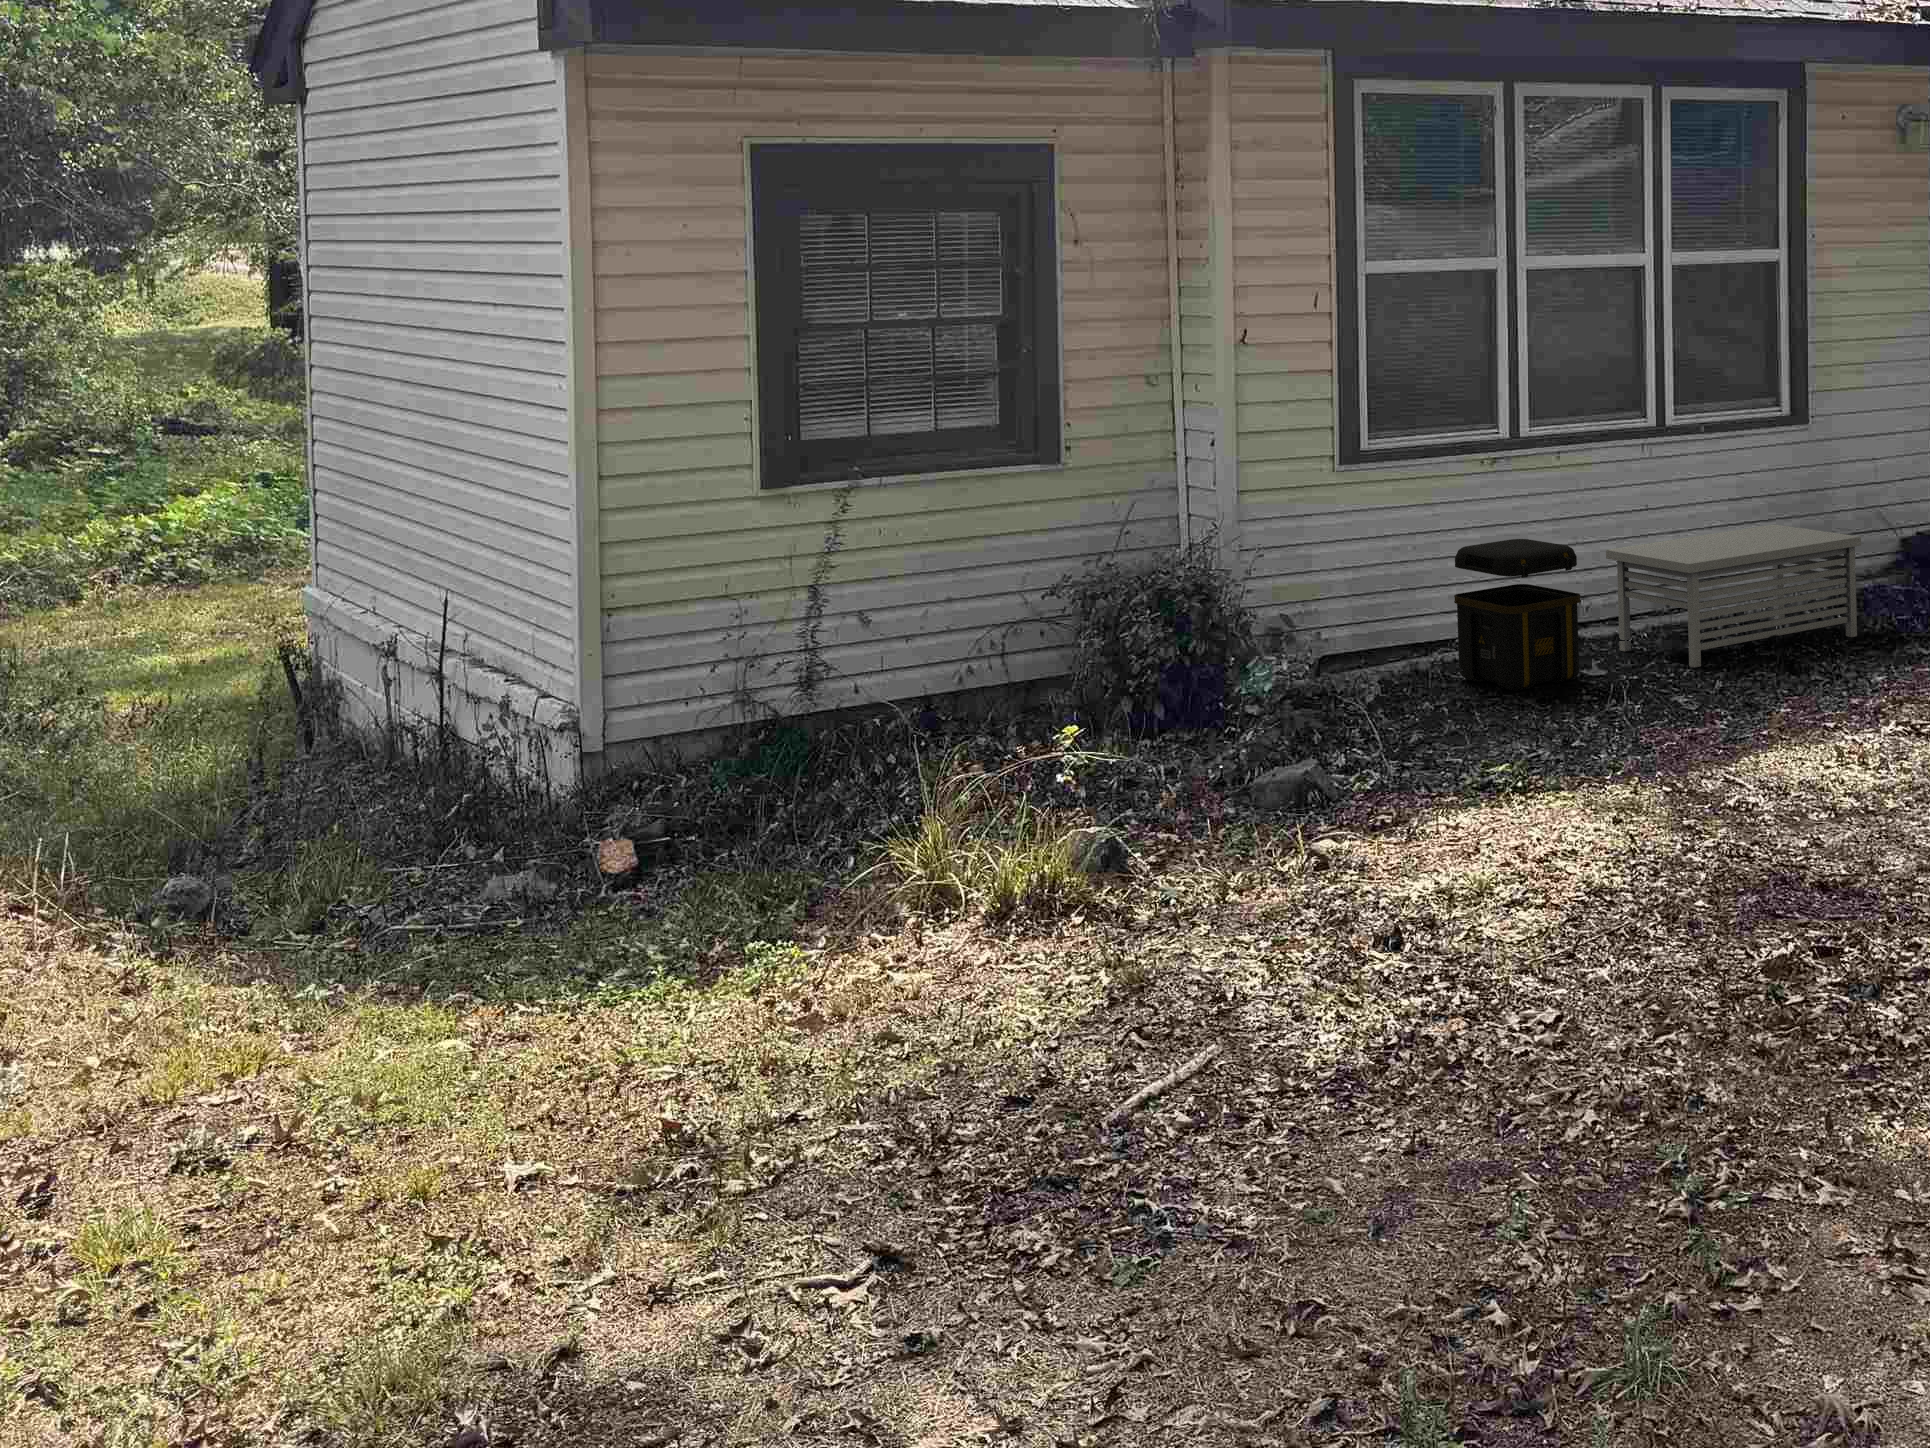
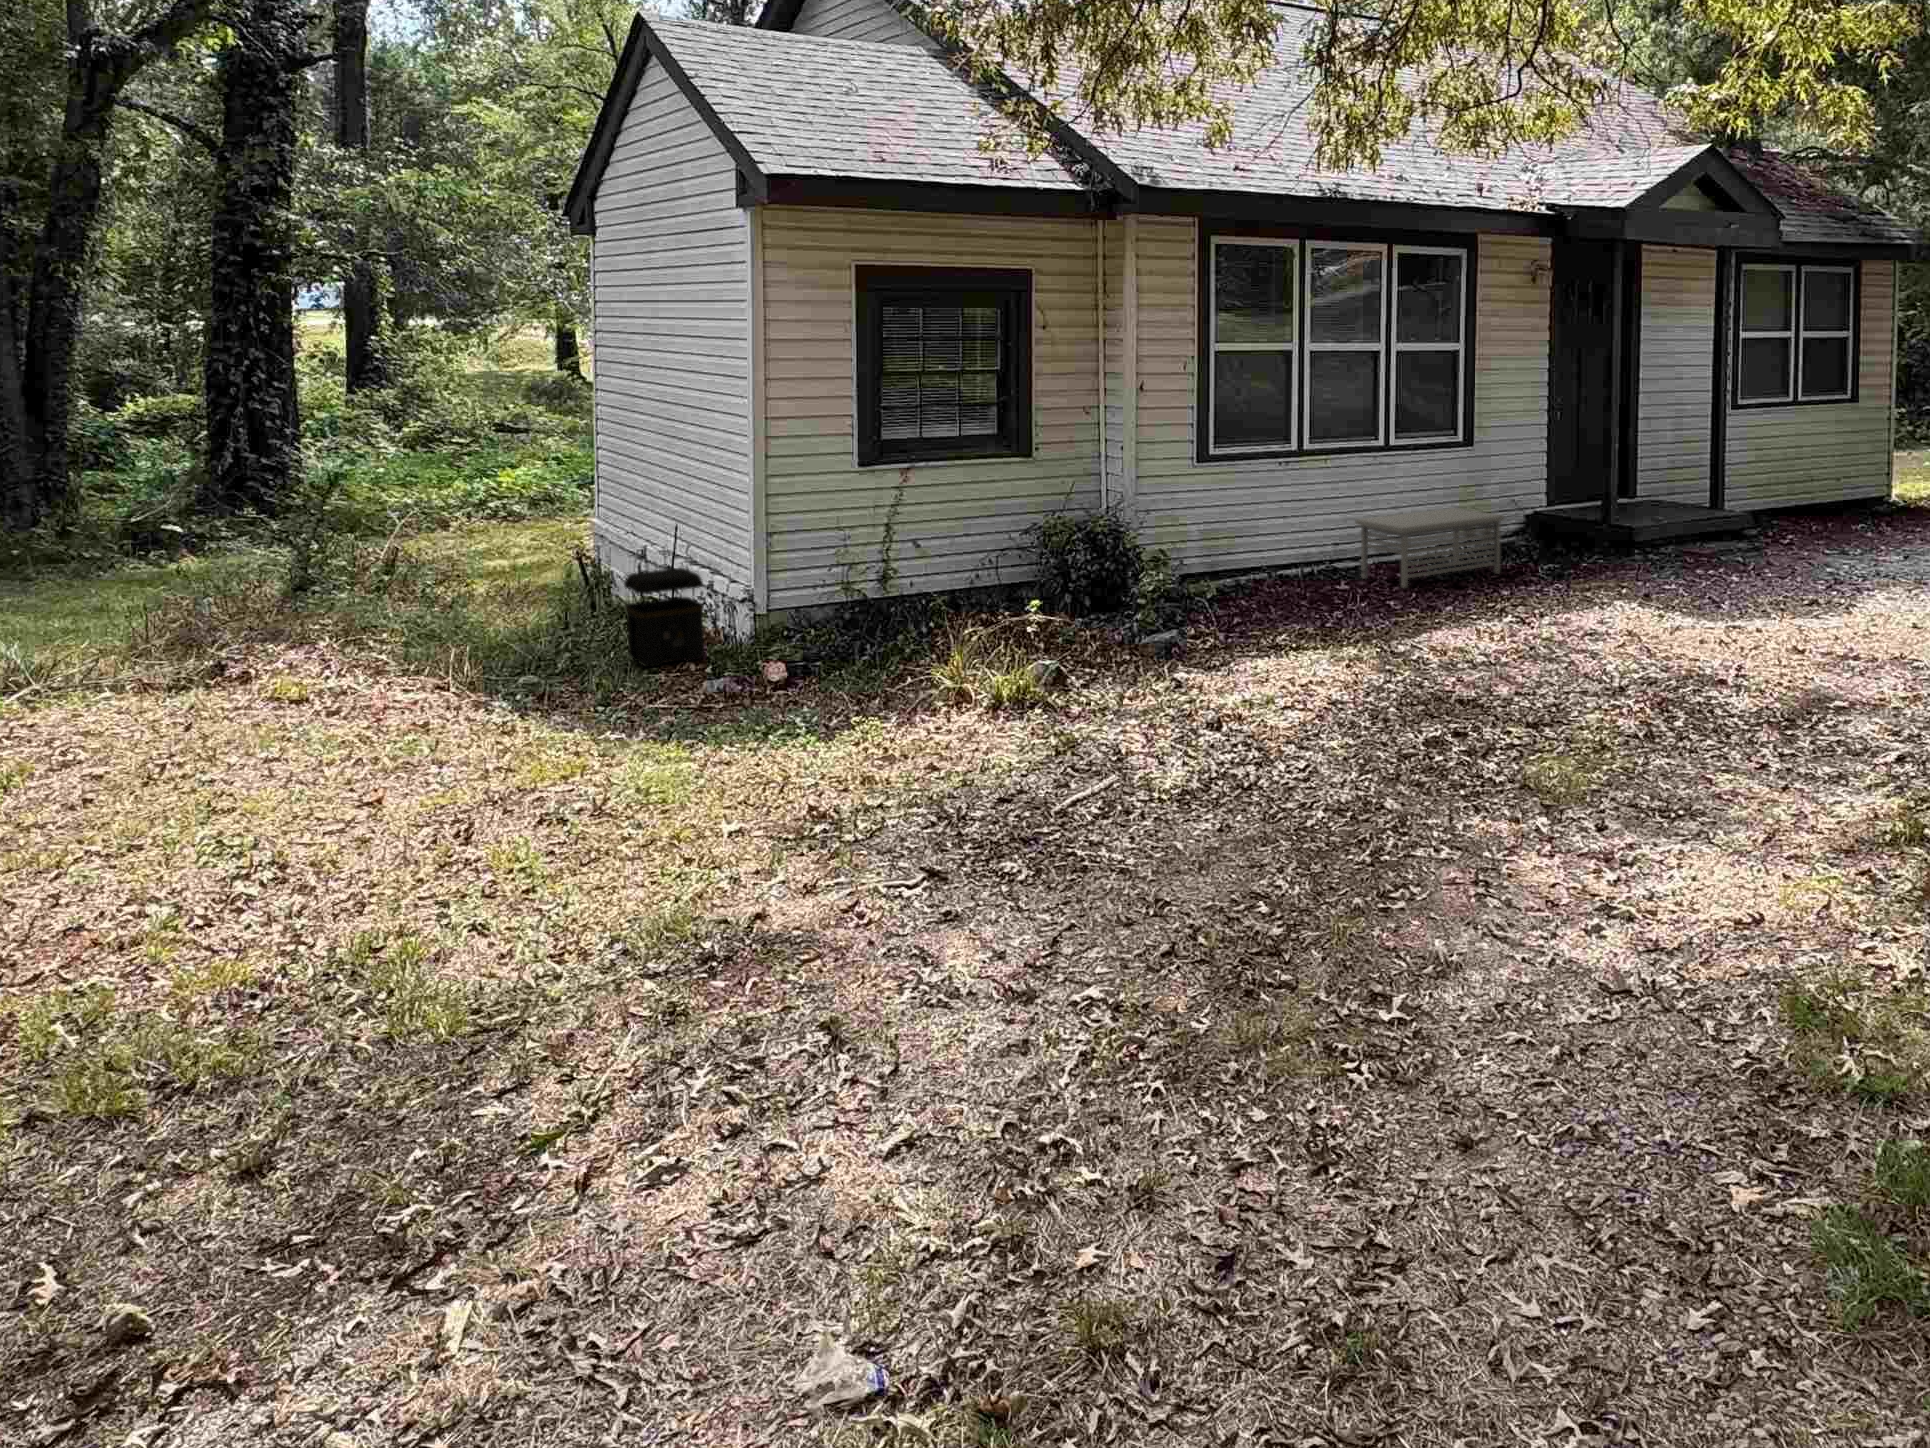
toolbox: present [1454,539,1581,691] -> present [624,568,704,667]

